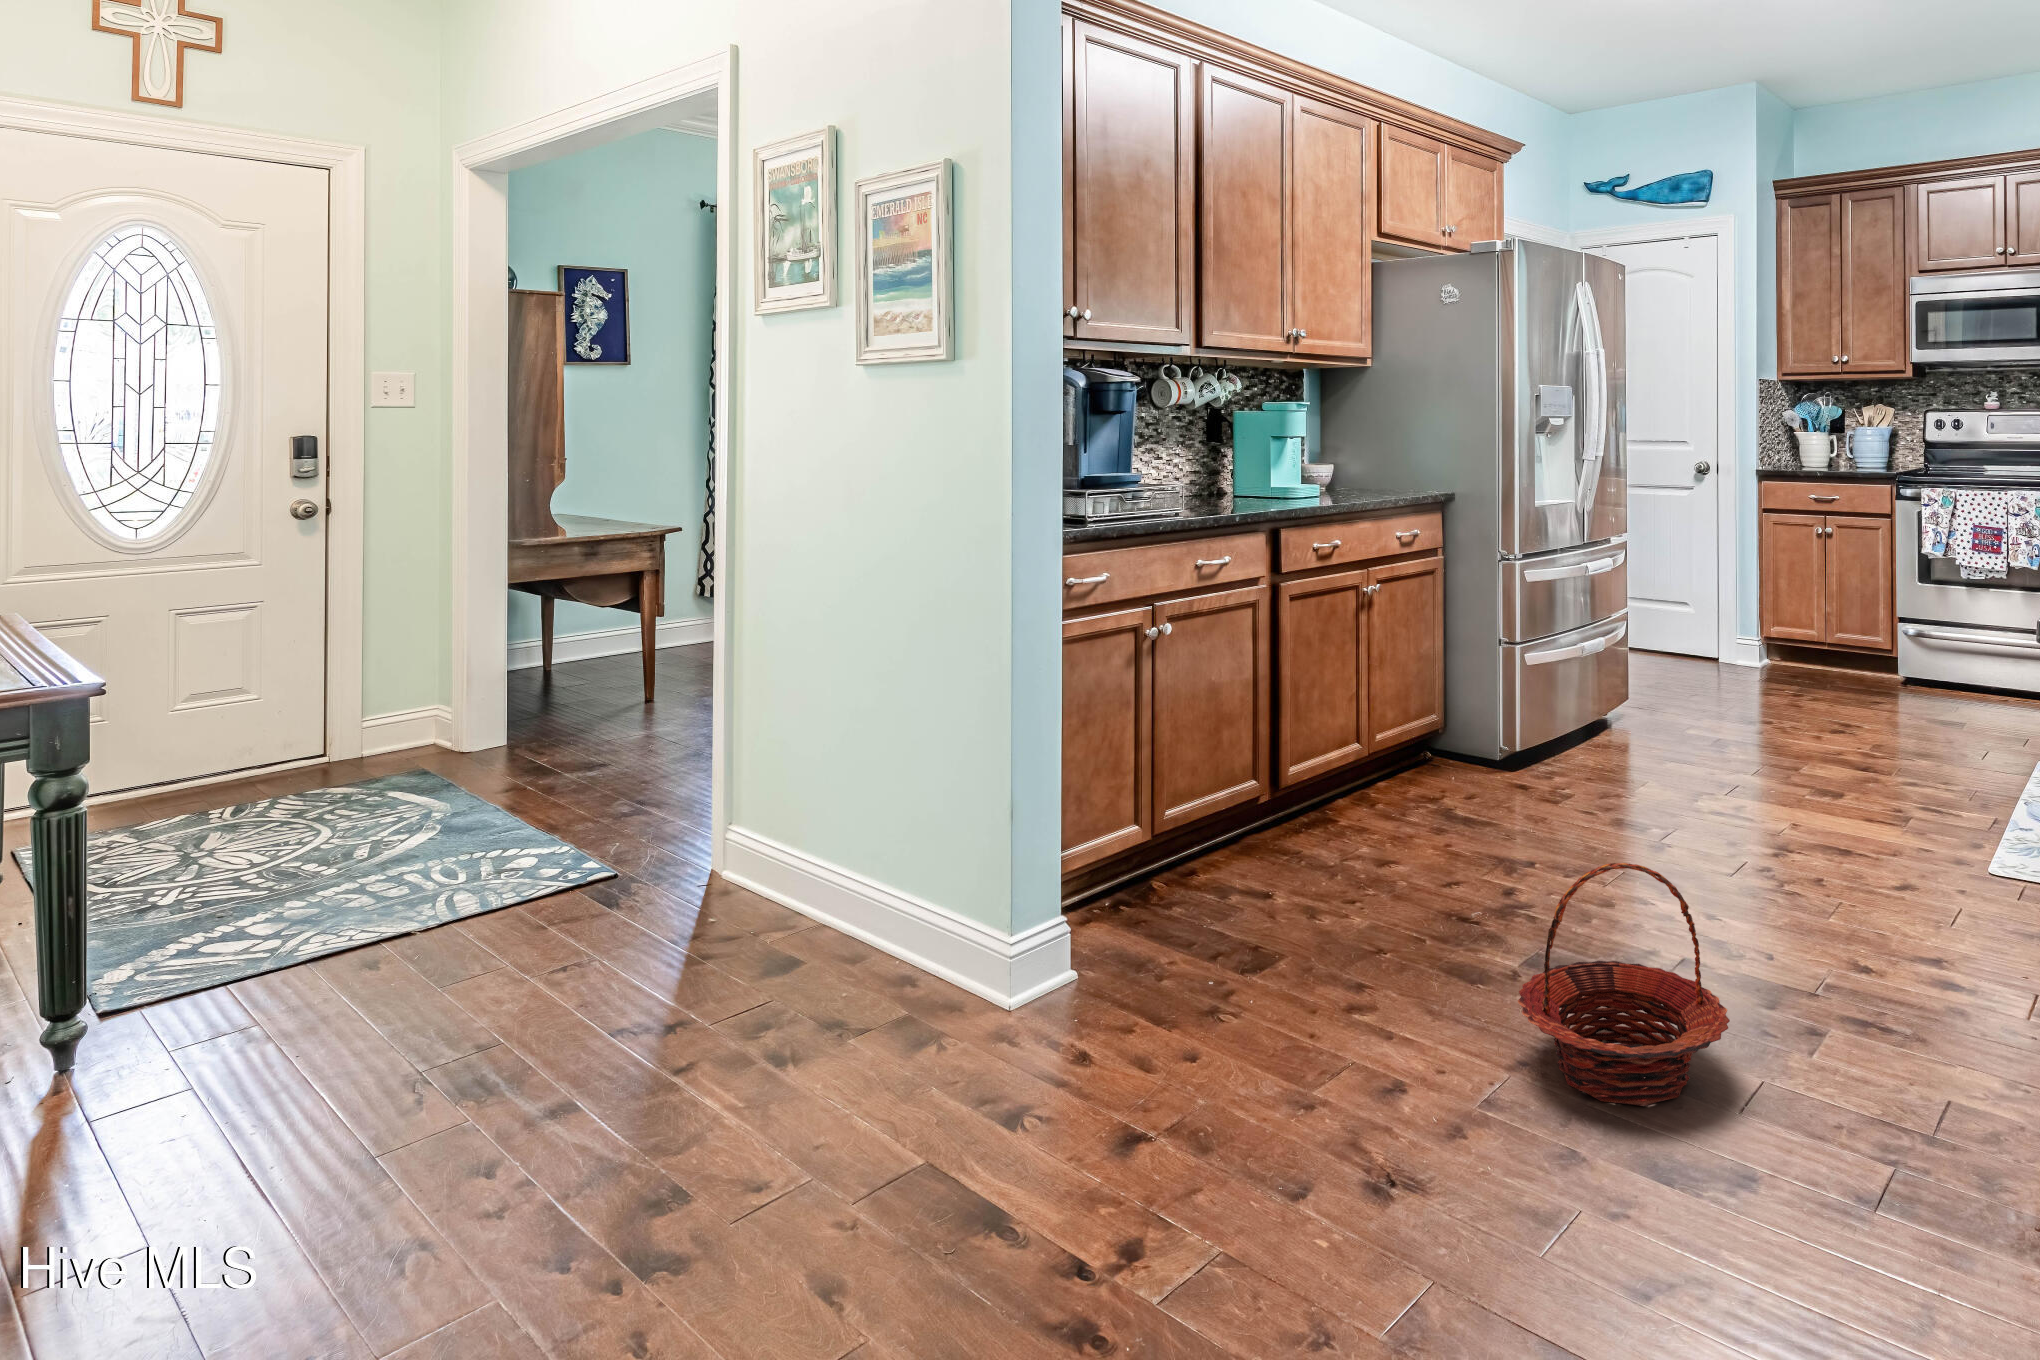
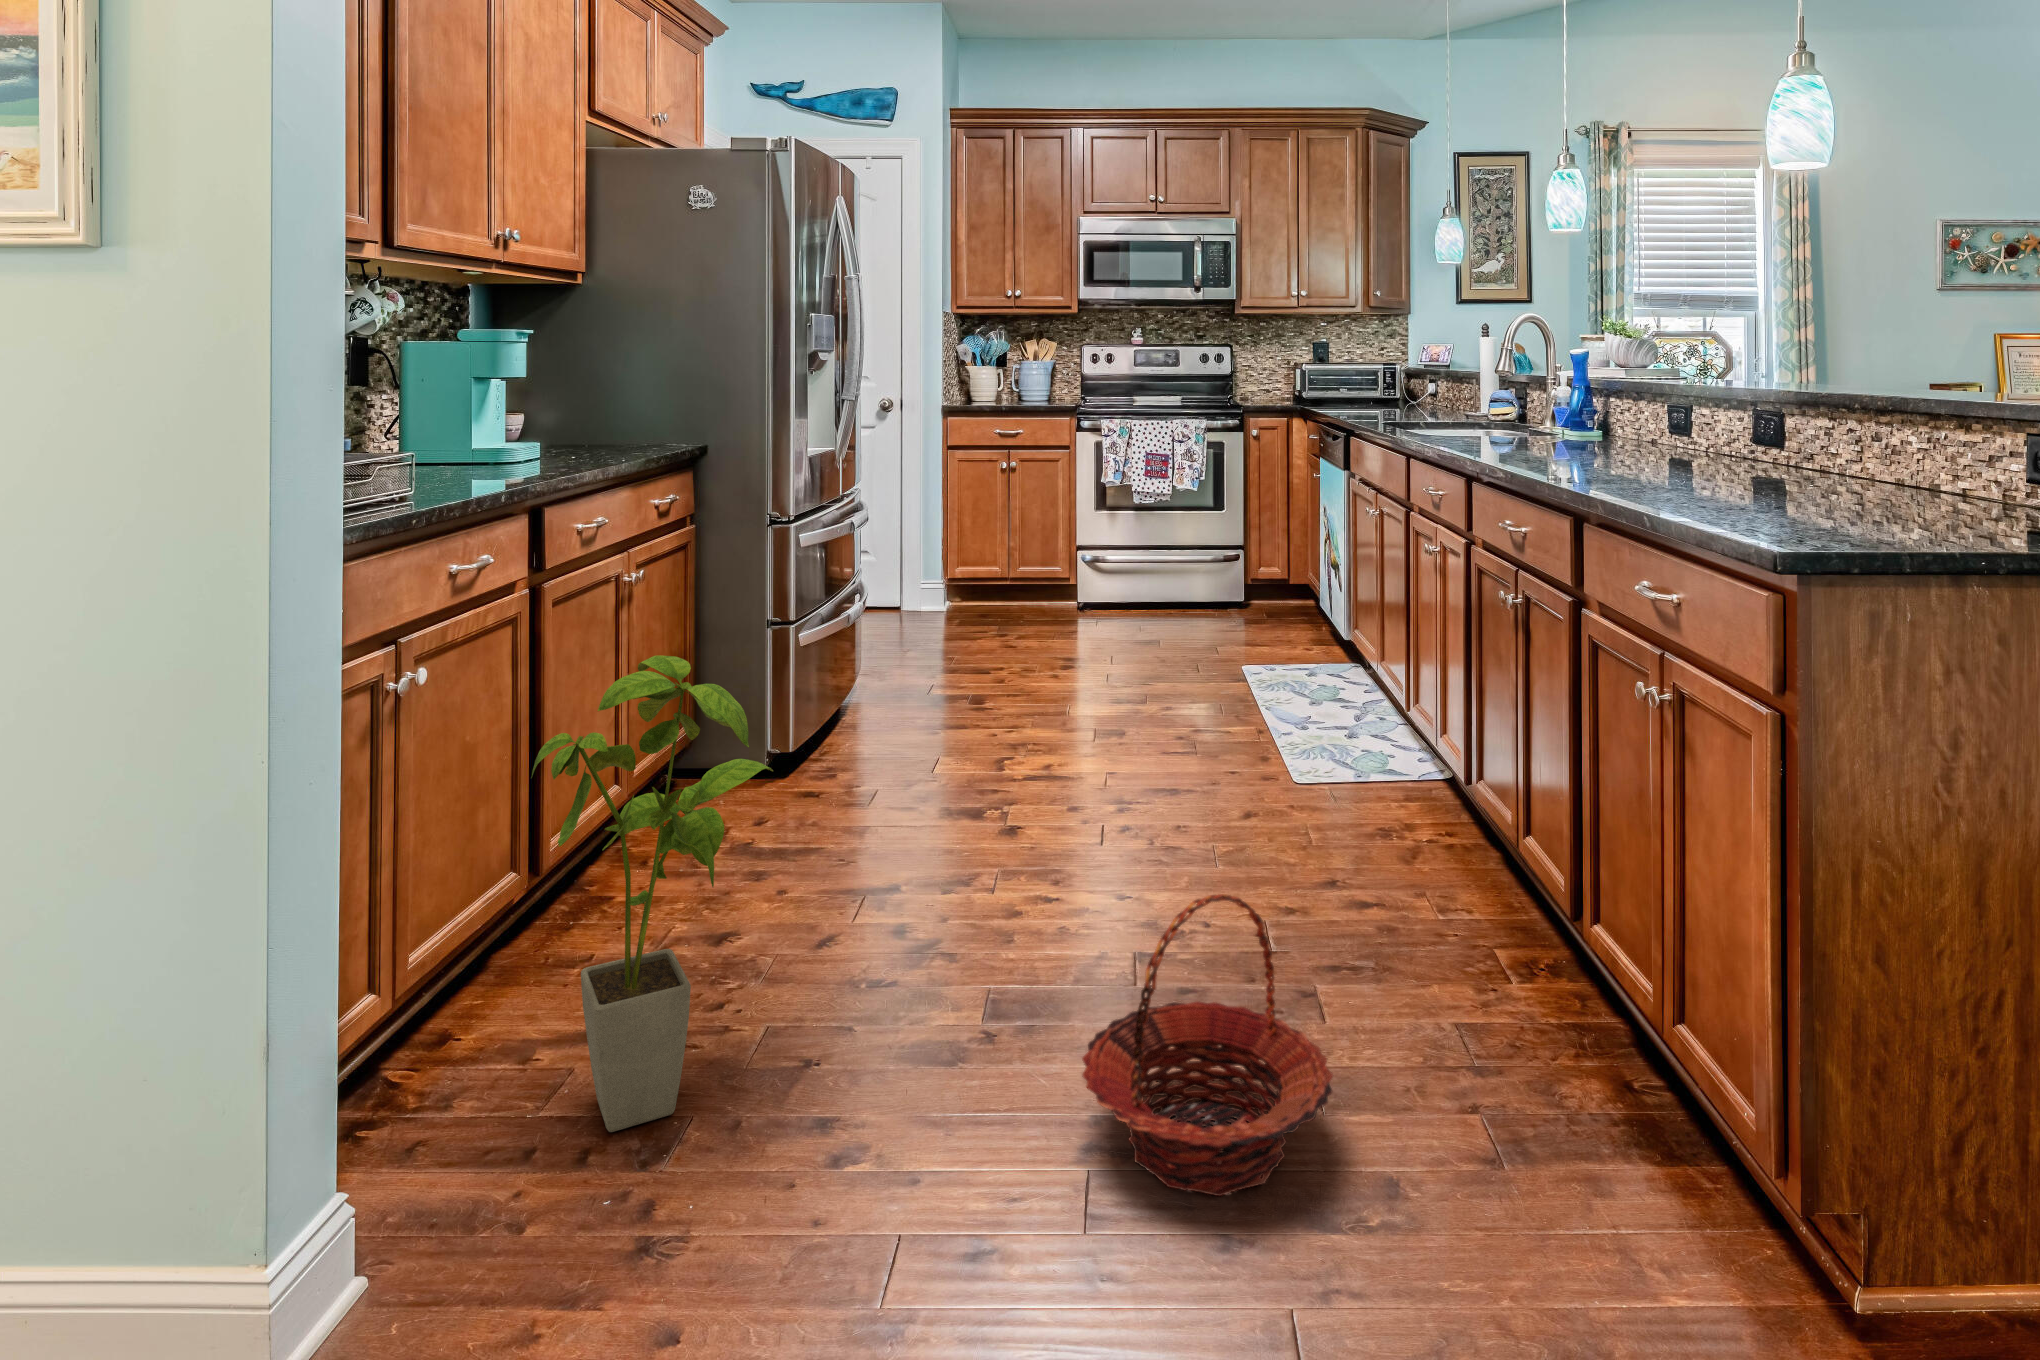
house plant: none [1205,624,1370,949] -> present [532,655,773,1132]

